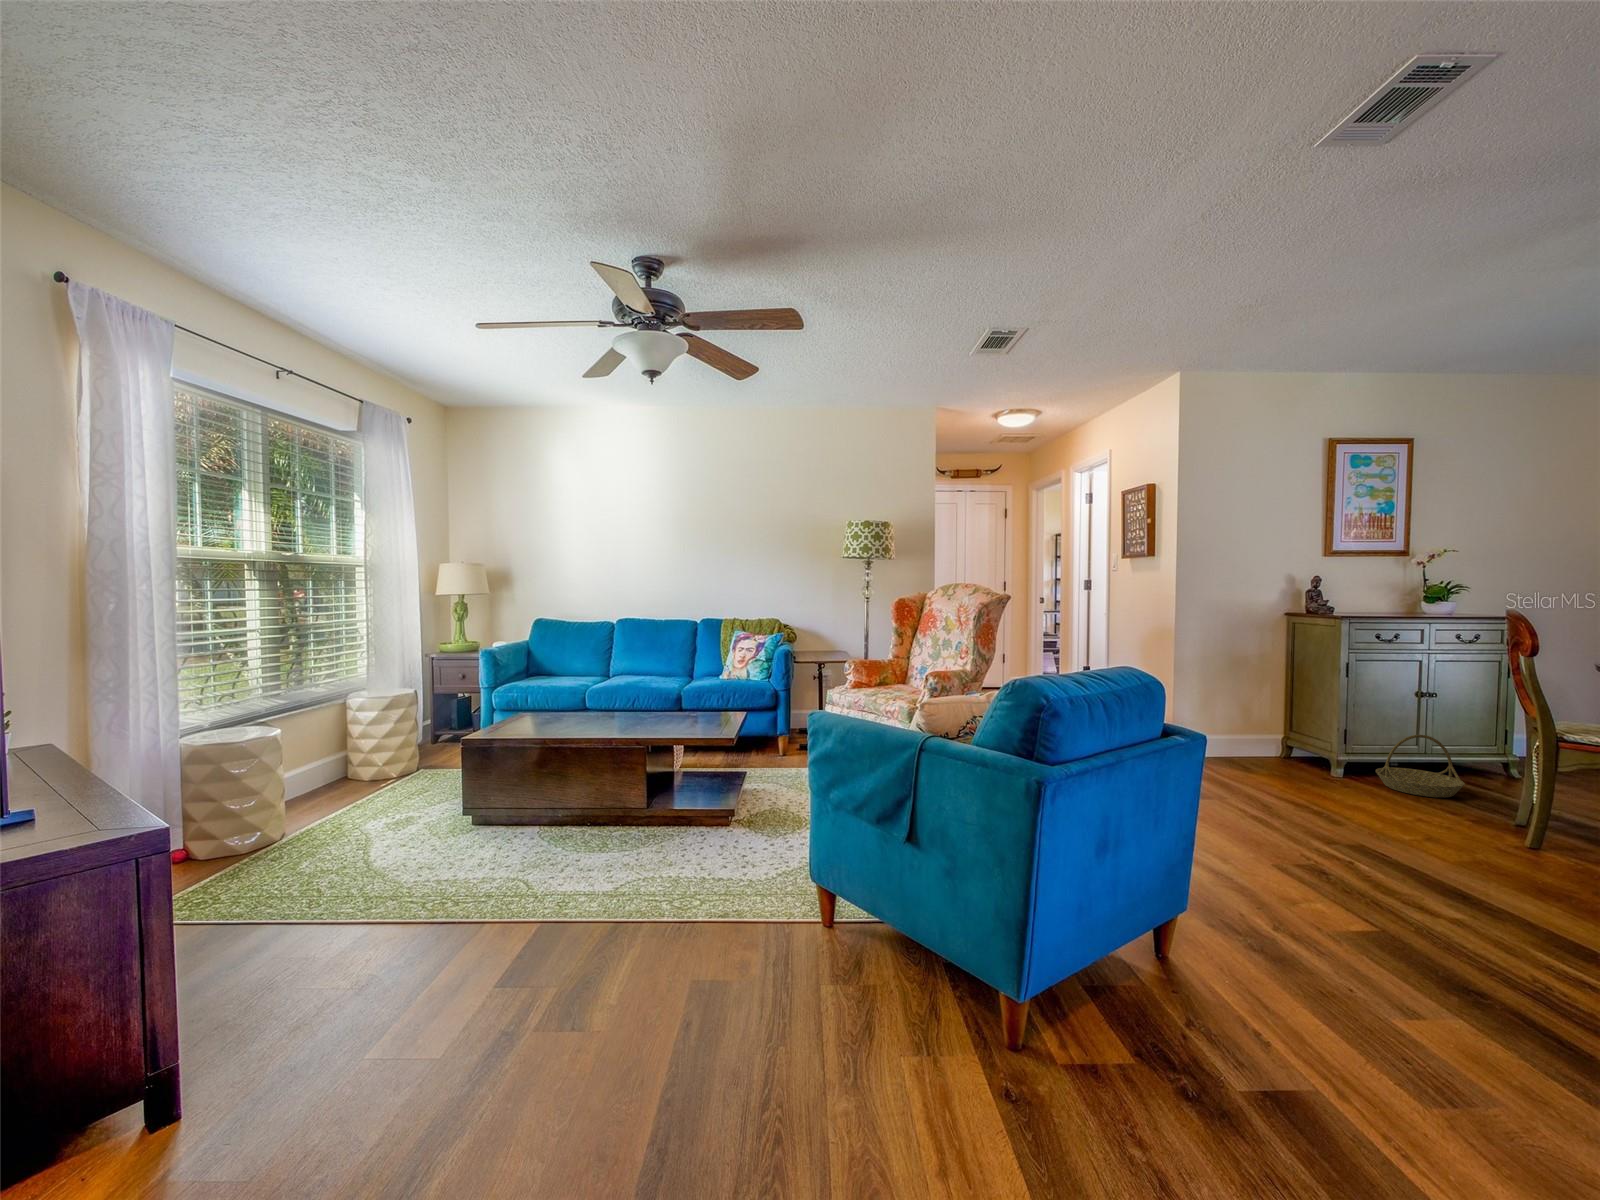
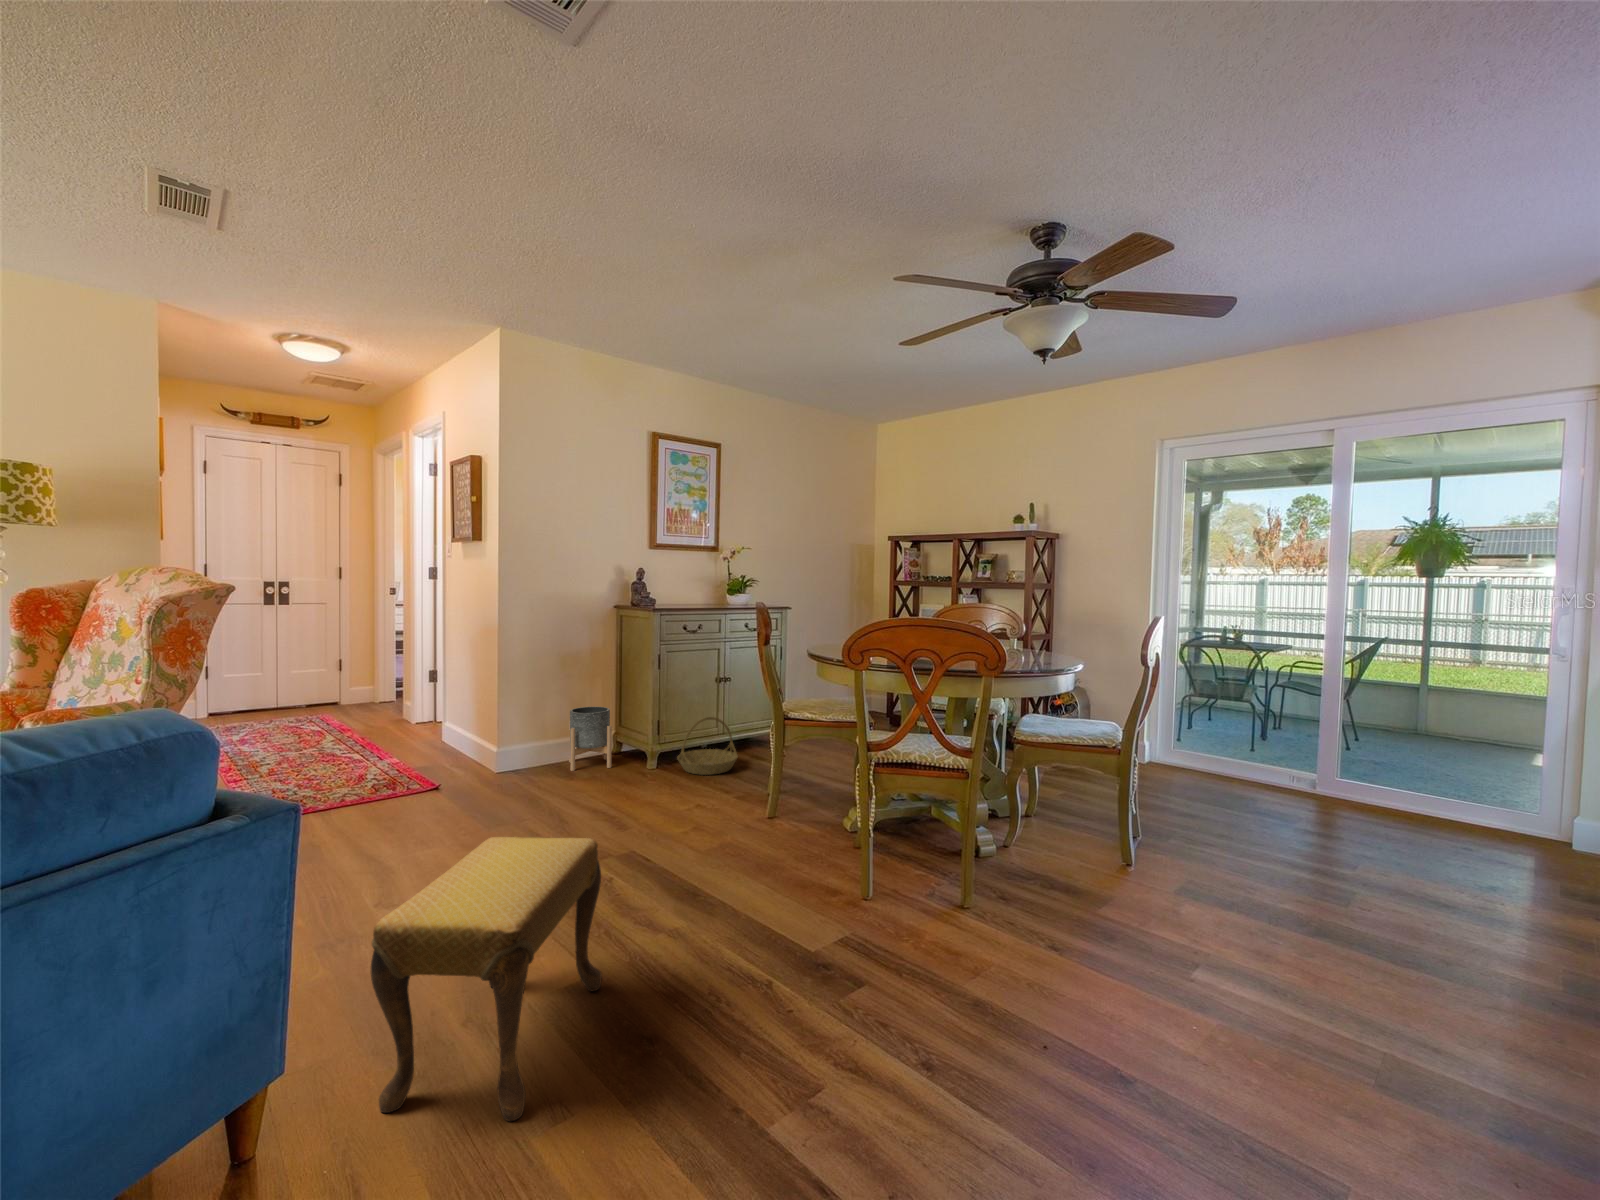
planter: none [1238,708,1291,769] -> present [569,707,612,771]
footstool: none [1266,805,1430,1032] -> present [371,837,602,1121]

